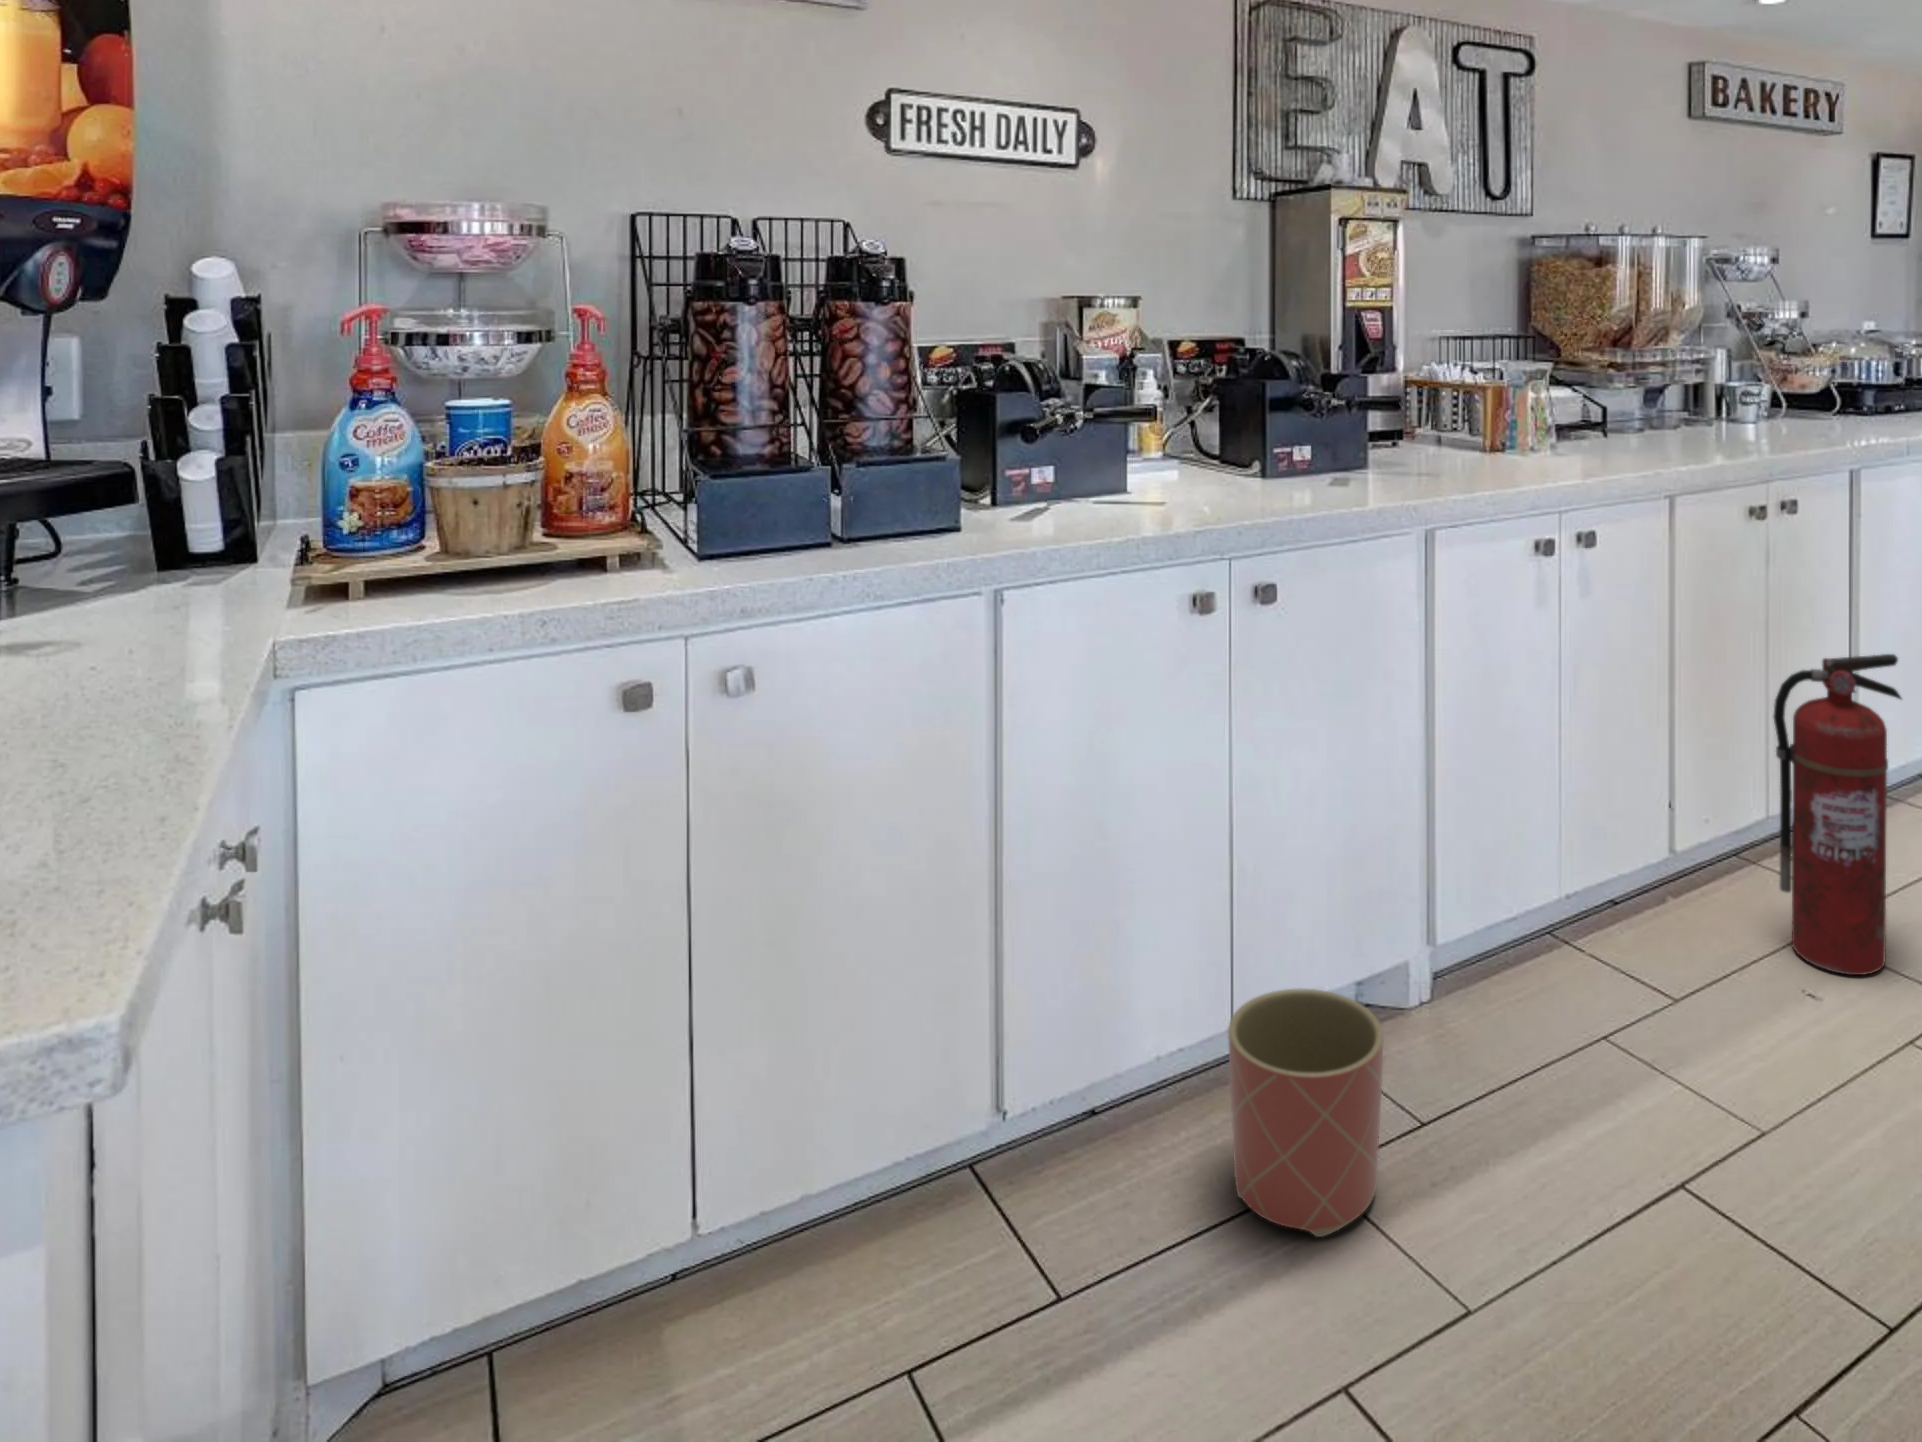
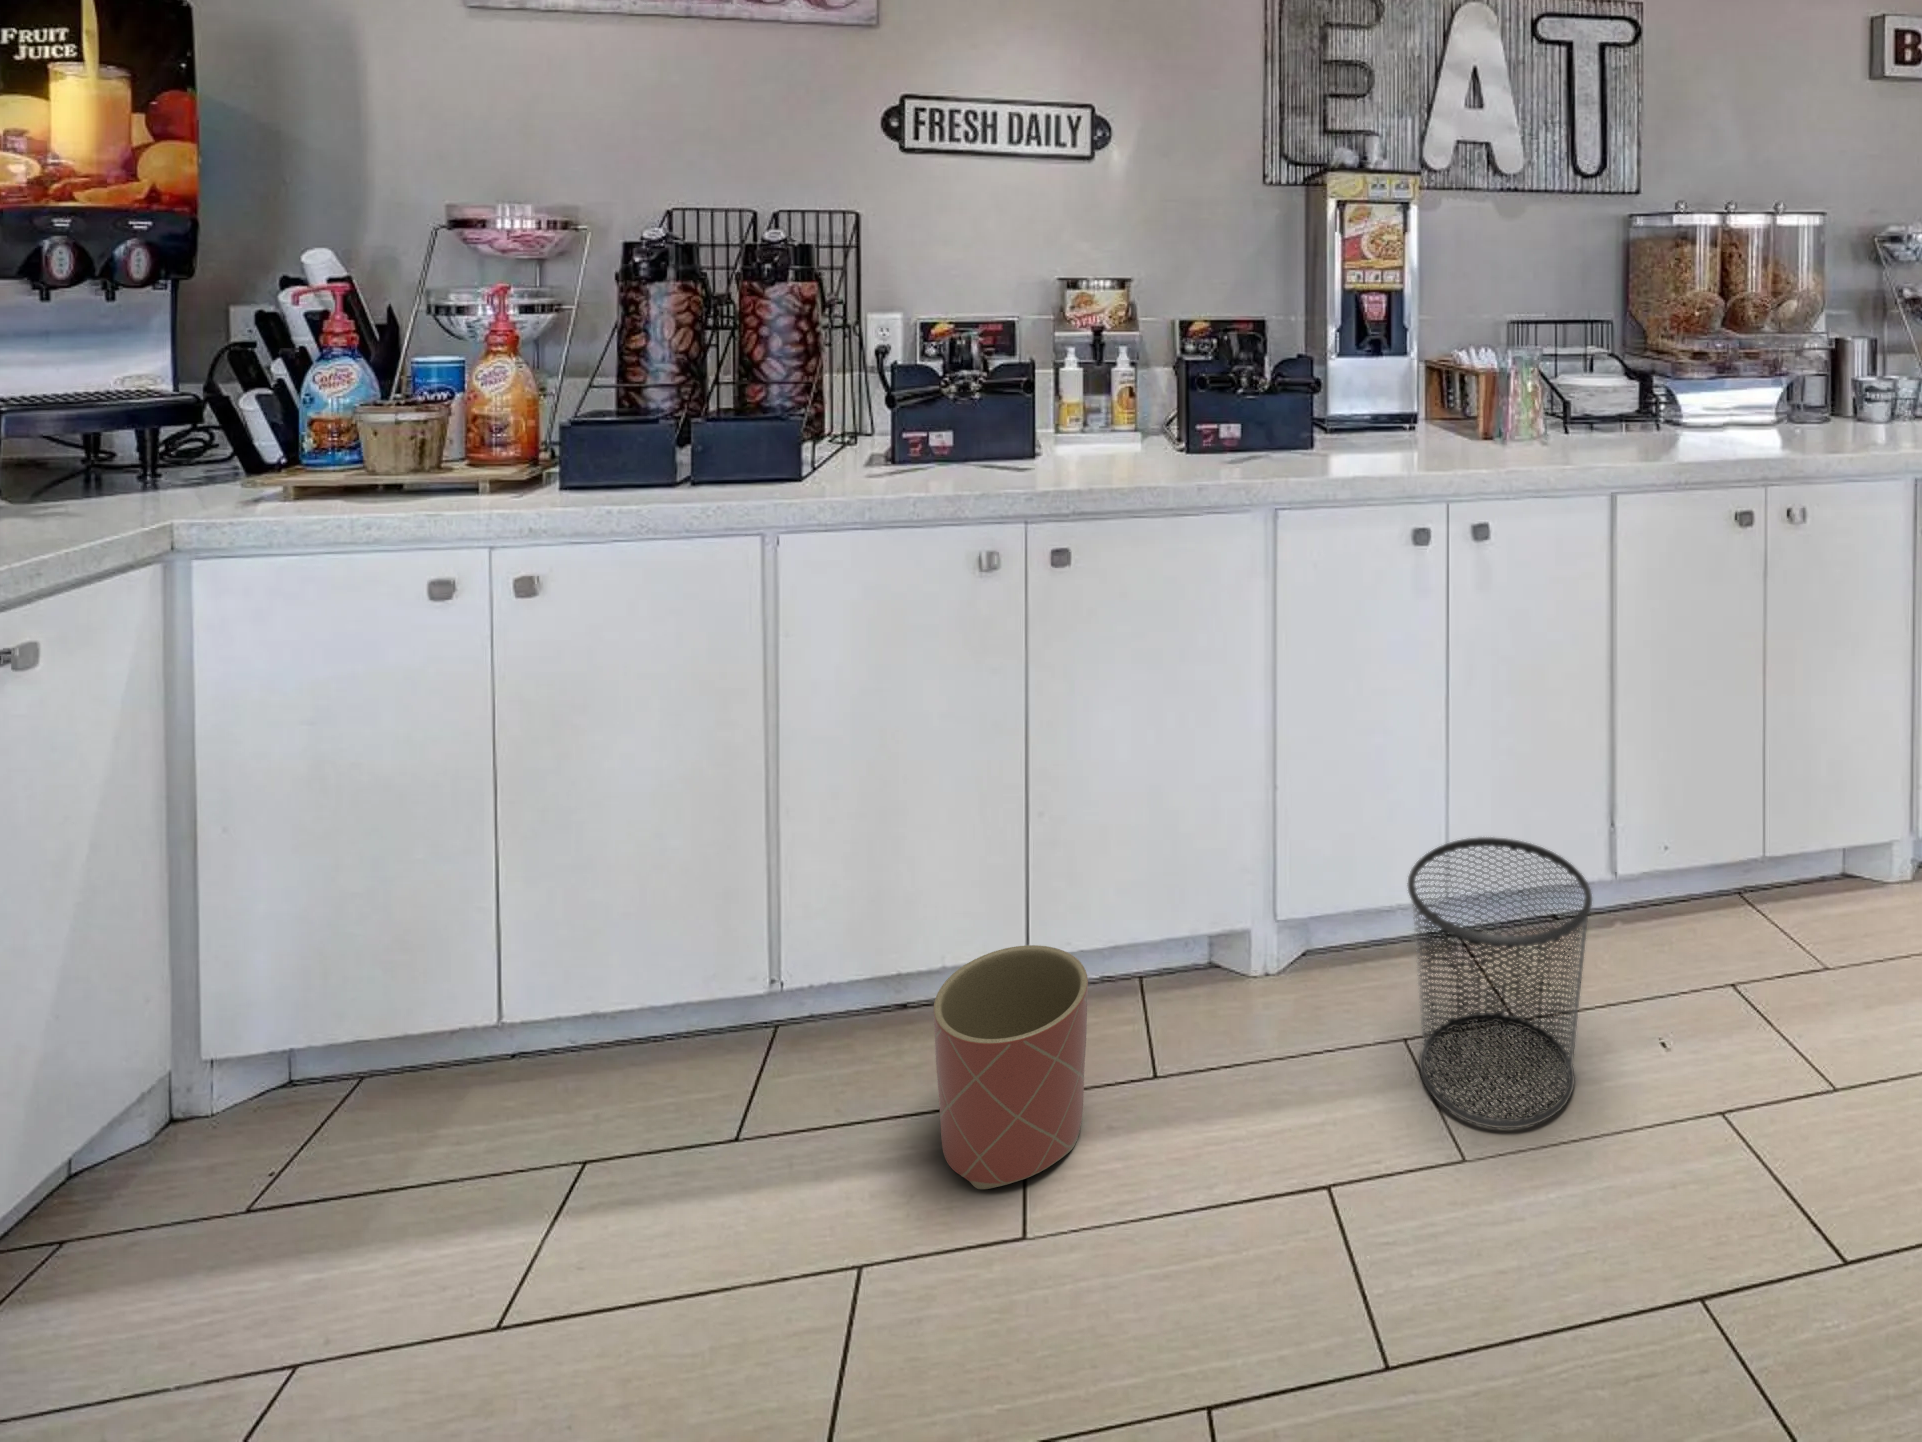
fire extinguisher: present [1774,654,1902,975] -> none [1701,699,1841,1060]
waste bin: none [1584,817,1765,1073] -> present [1407,837,1592,1128]

